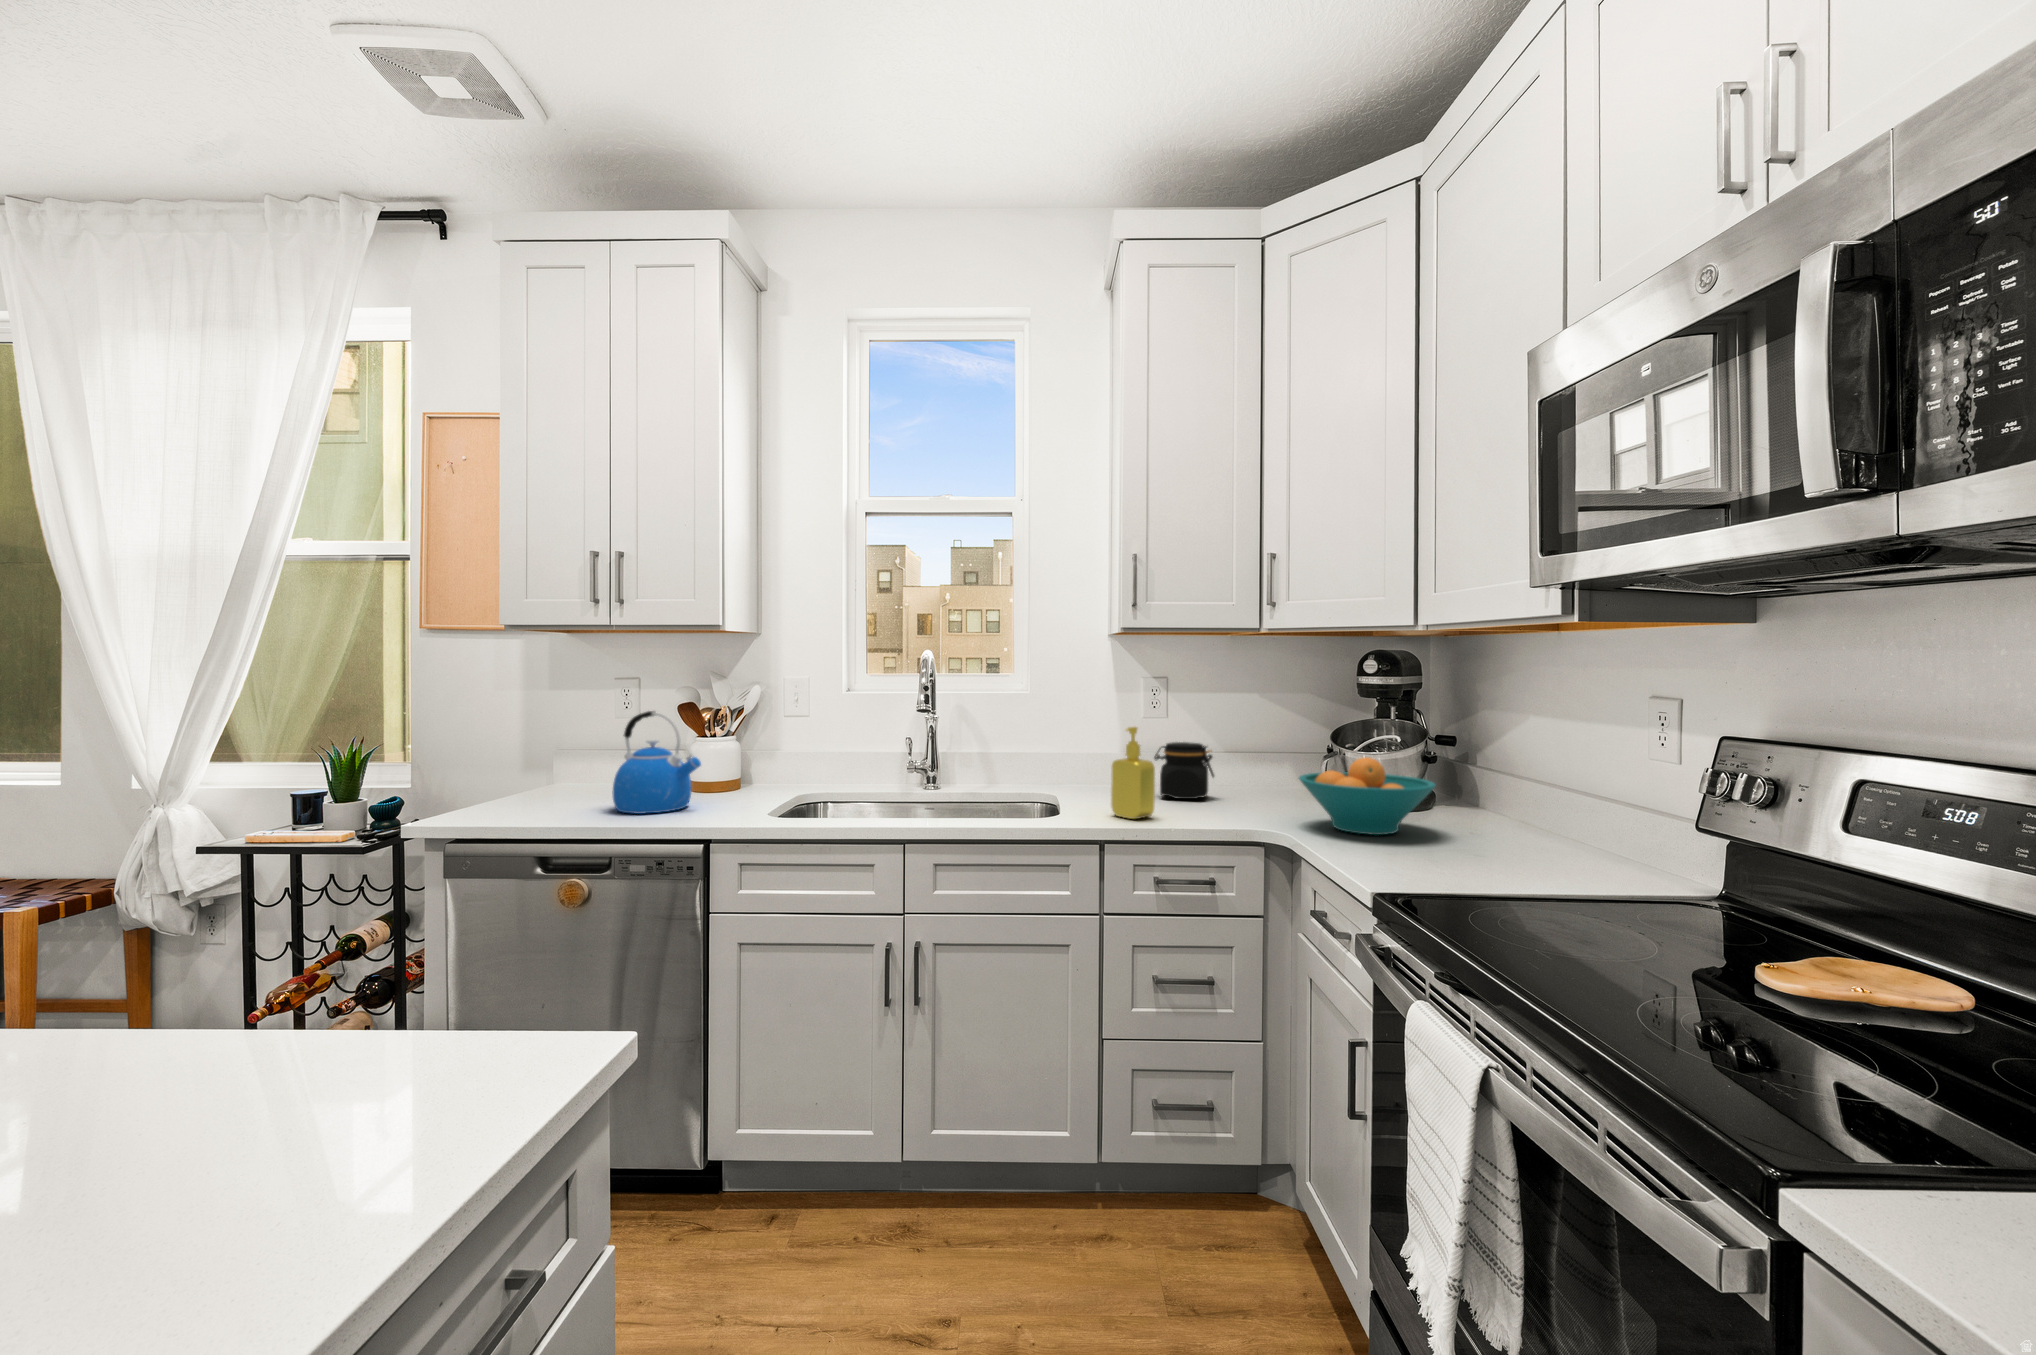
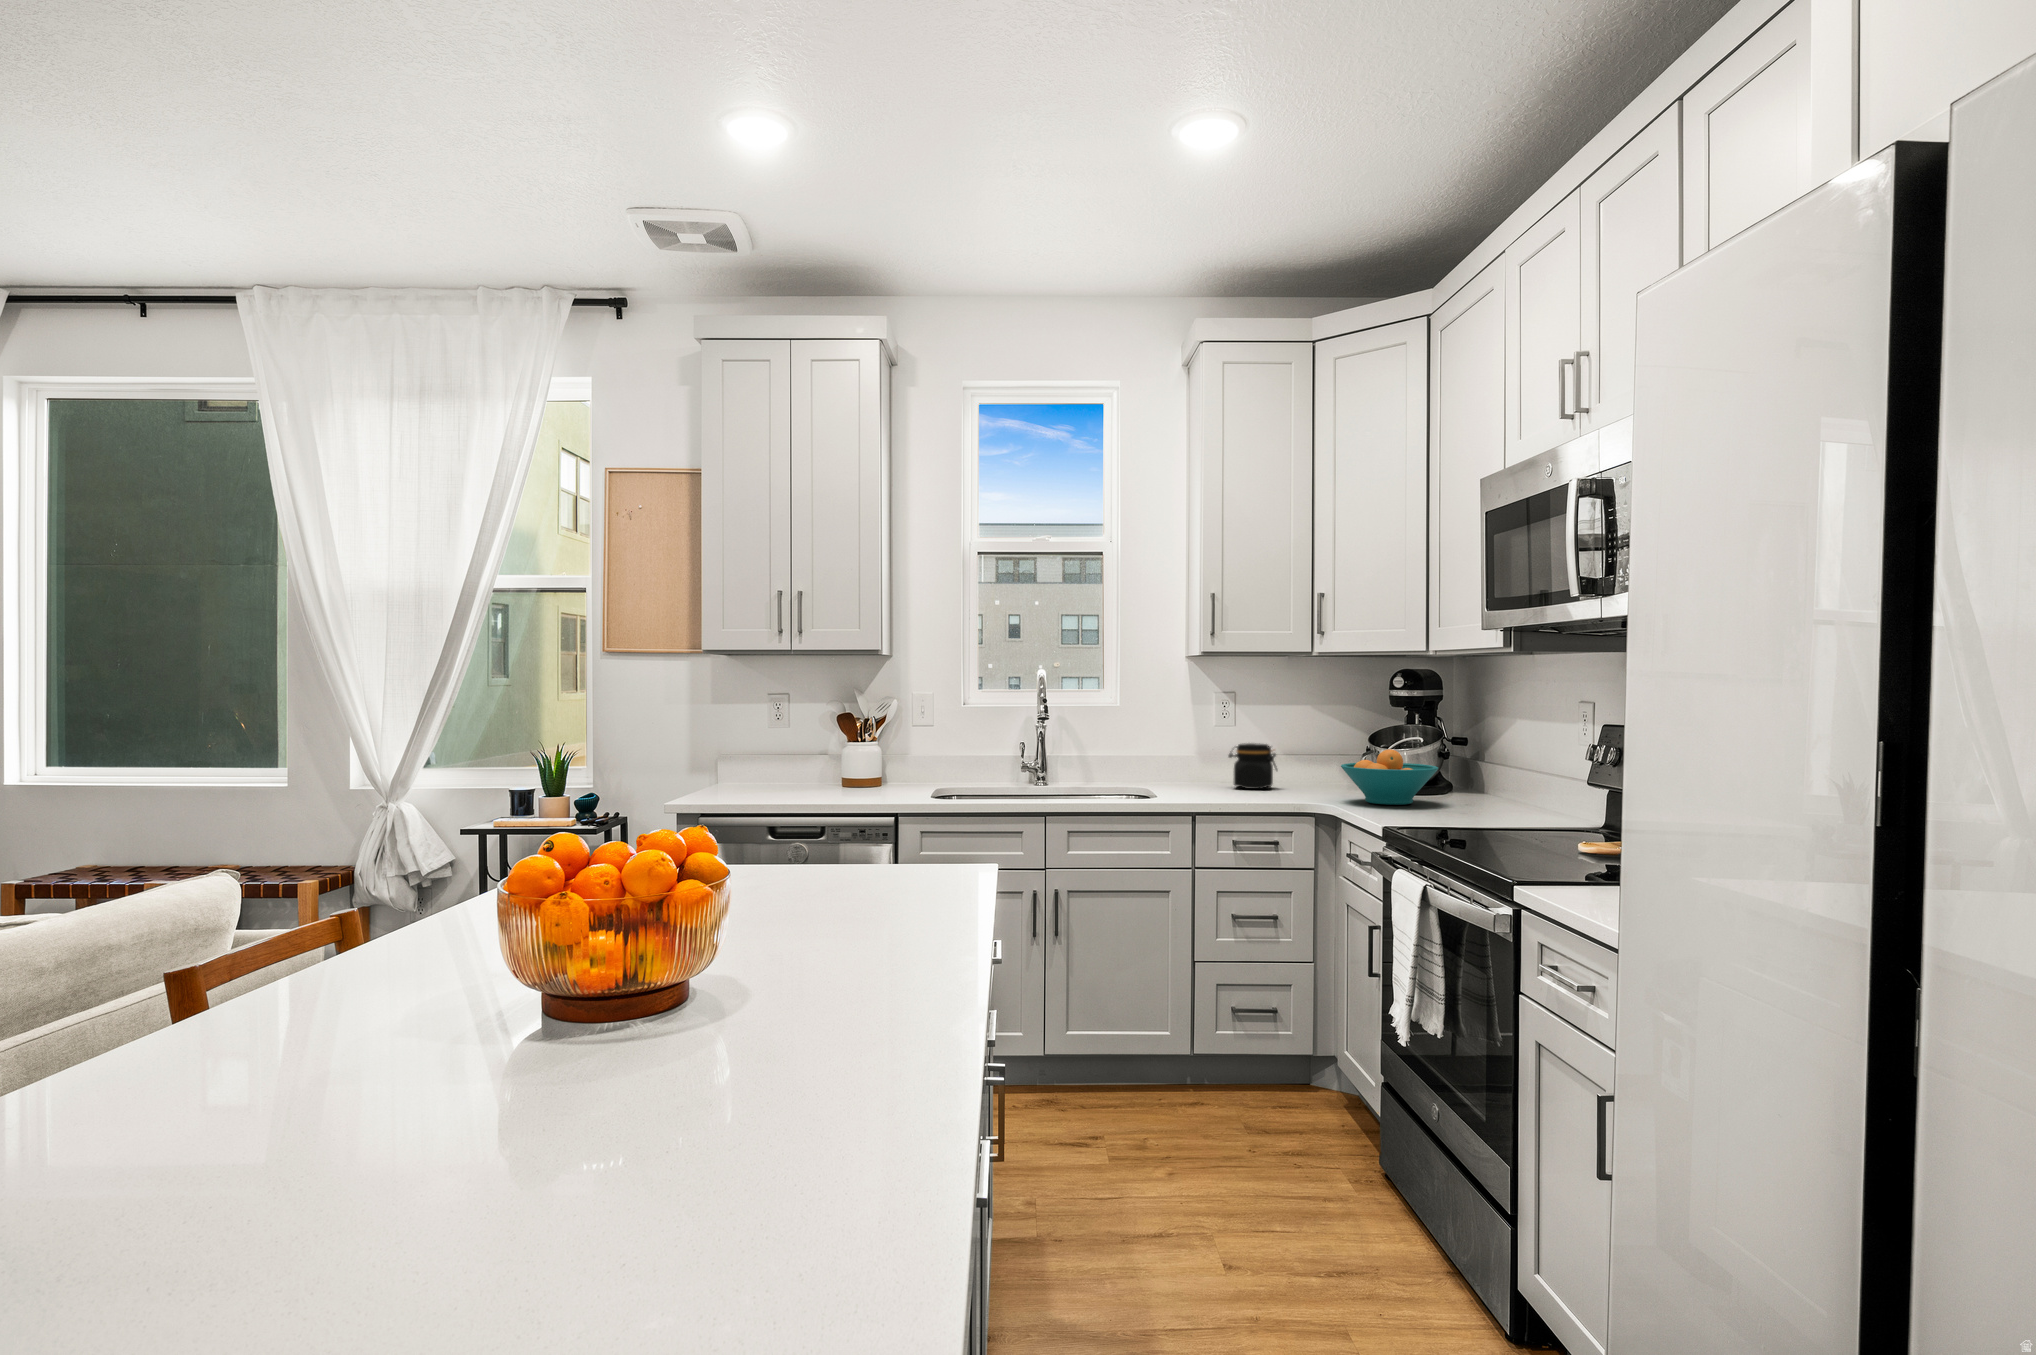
kettle: present [612,711,701,814] -> none [805,718,875,798]
soap dispenser: present [1111,727,1155,819] -> none [1198,728,1232,799]

